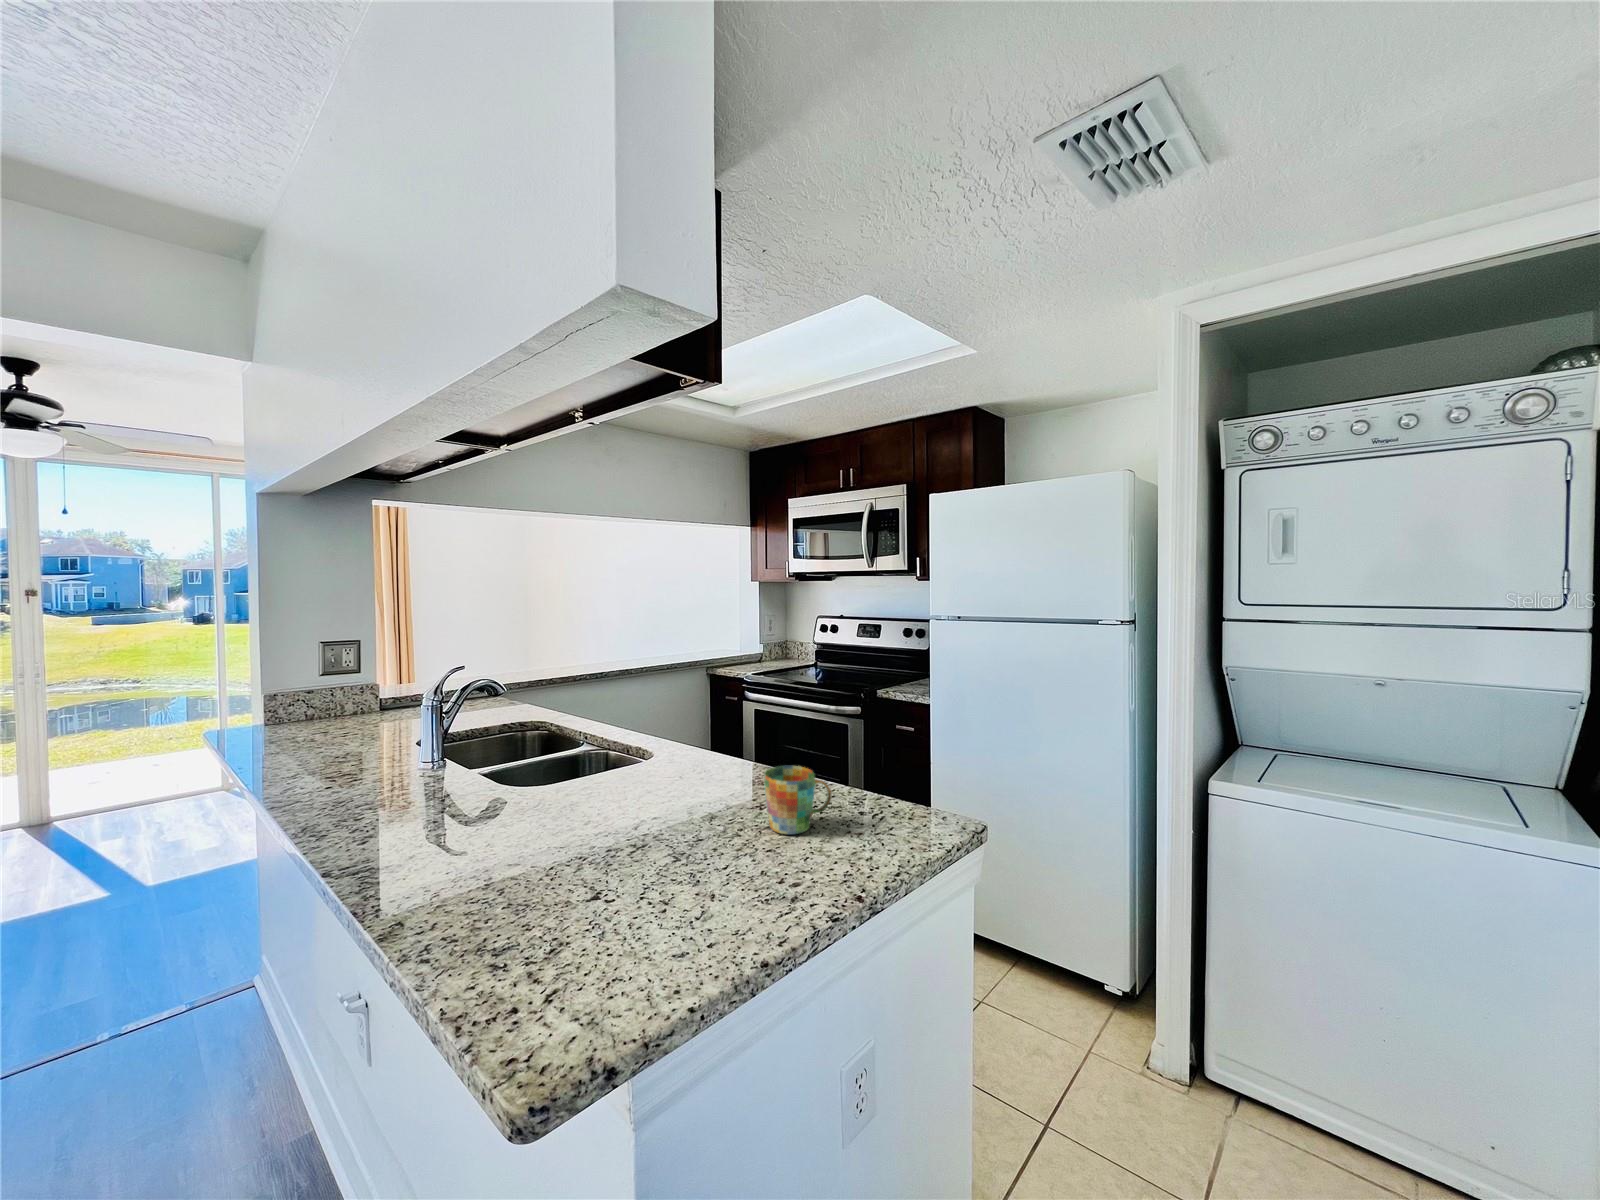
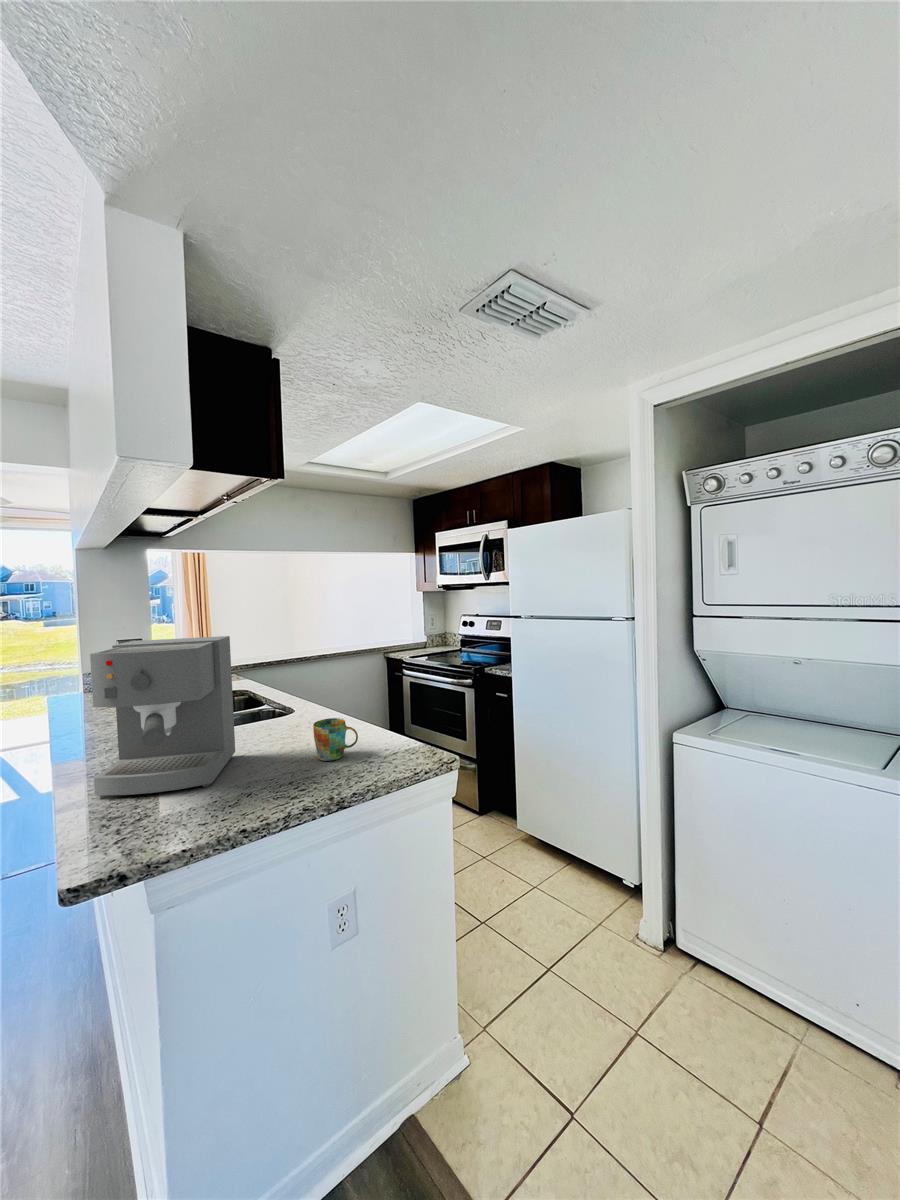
coffee maker: none [435,631,633,908] -> present [90,636,235,798]

